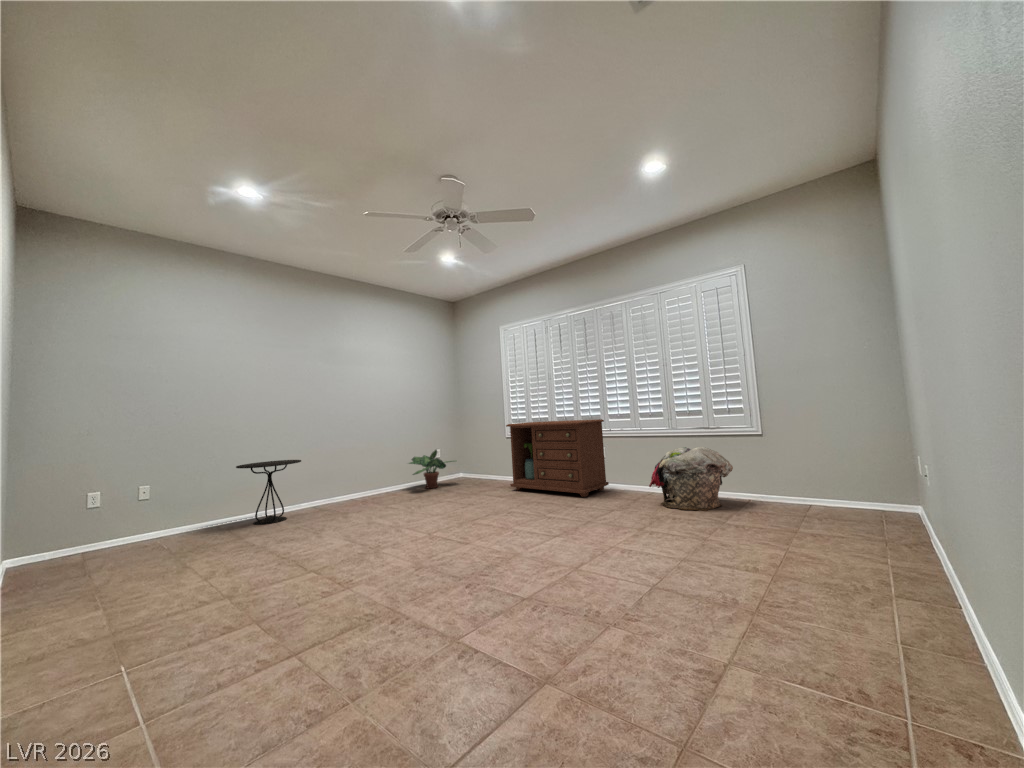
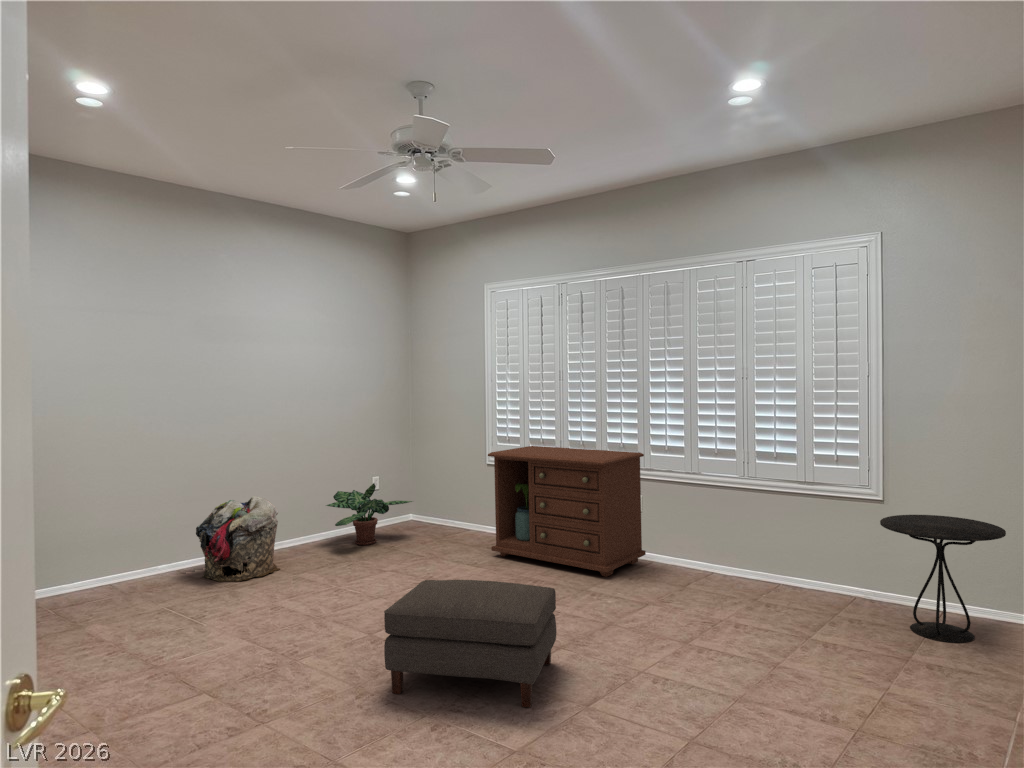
laundry basket: present [649,447,733,511] -> present [196,496,280,582]
side table: present [236,460,301,525] -> present [880,515,1006,643]
ottoman: none [438,486,553,562] -> present [384,580,557,708]

